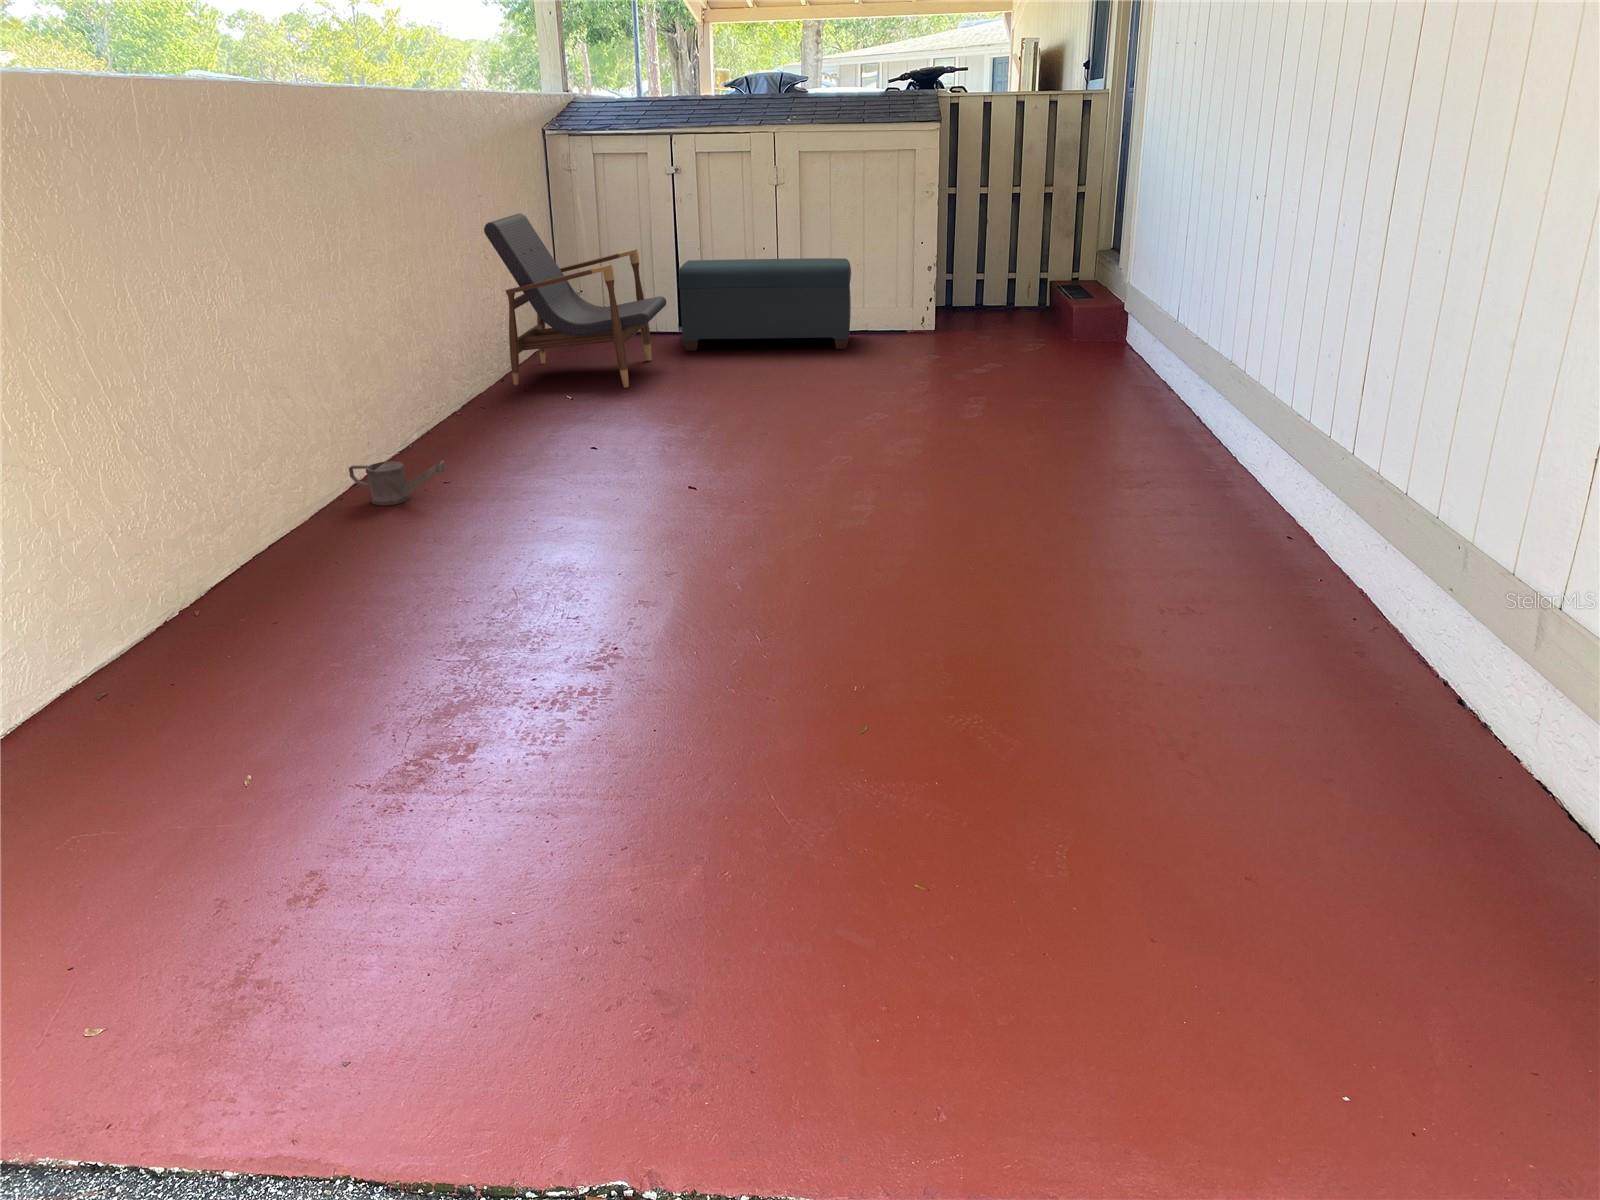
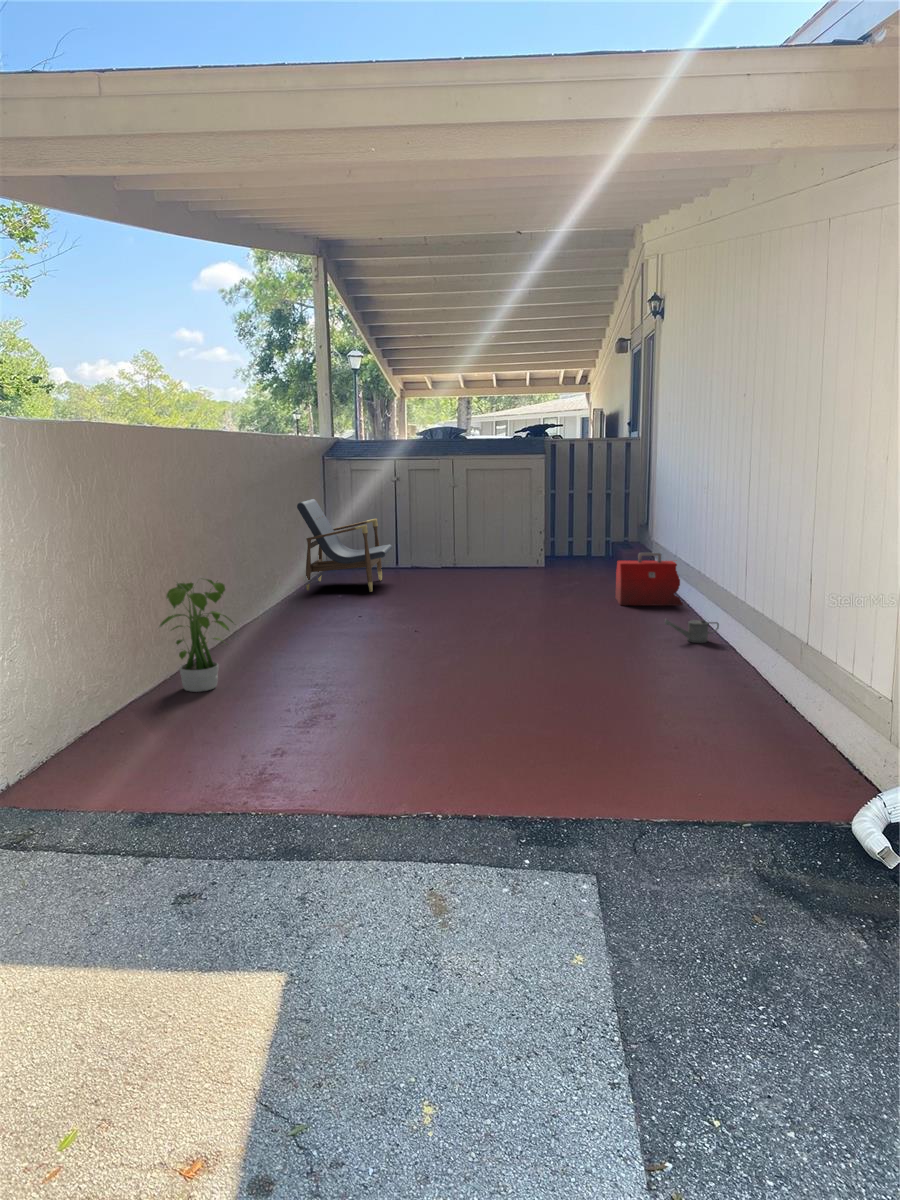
bench: present [679,258,851,351] -> none [398,527,496,576]
toolbox: none [1061,318,1191,418] -> present [616,553,683,606]
potted plant: none [75,431,265,677] -> present [158,578,234,692]
watering can: present [349,460,445,506] -> present [665,619,719,643]

